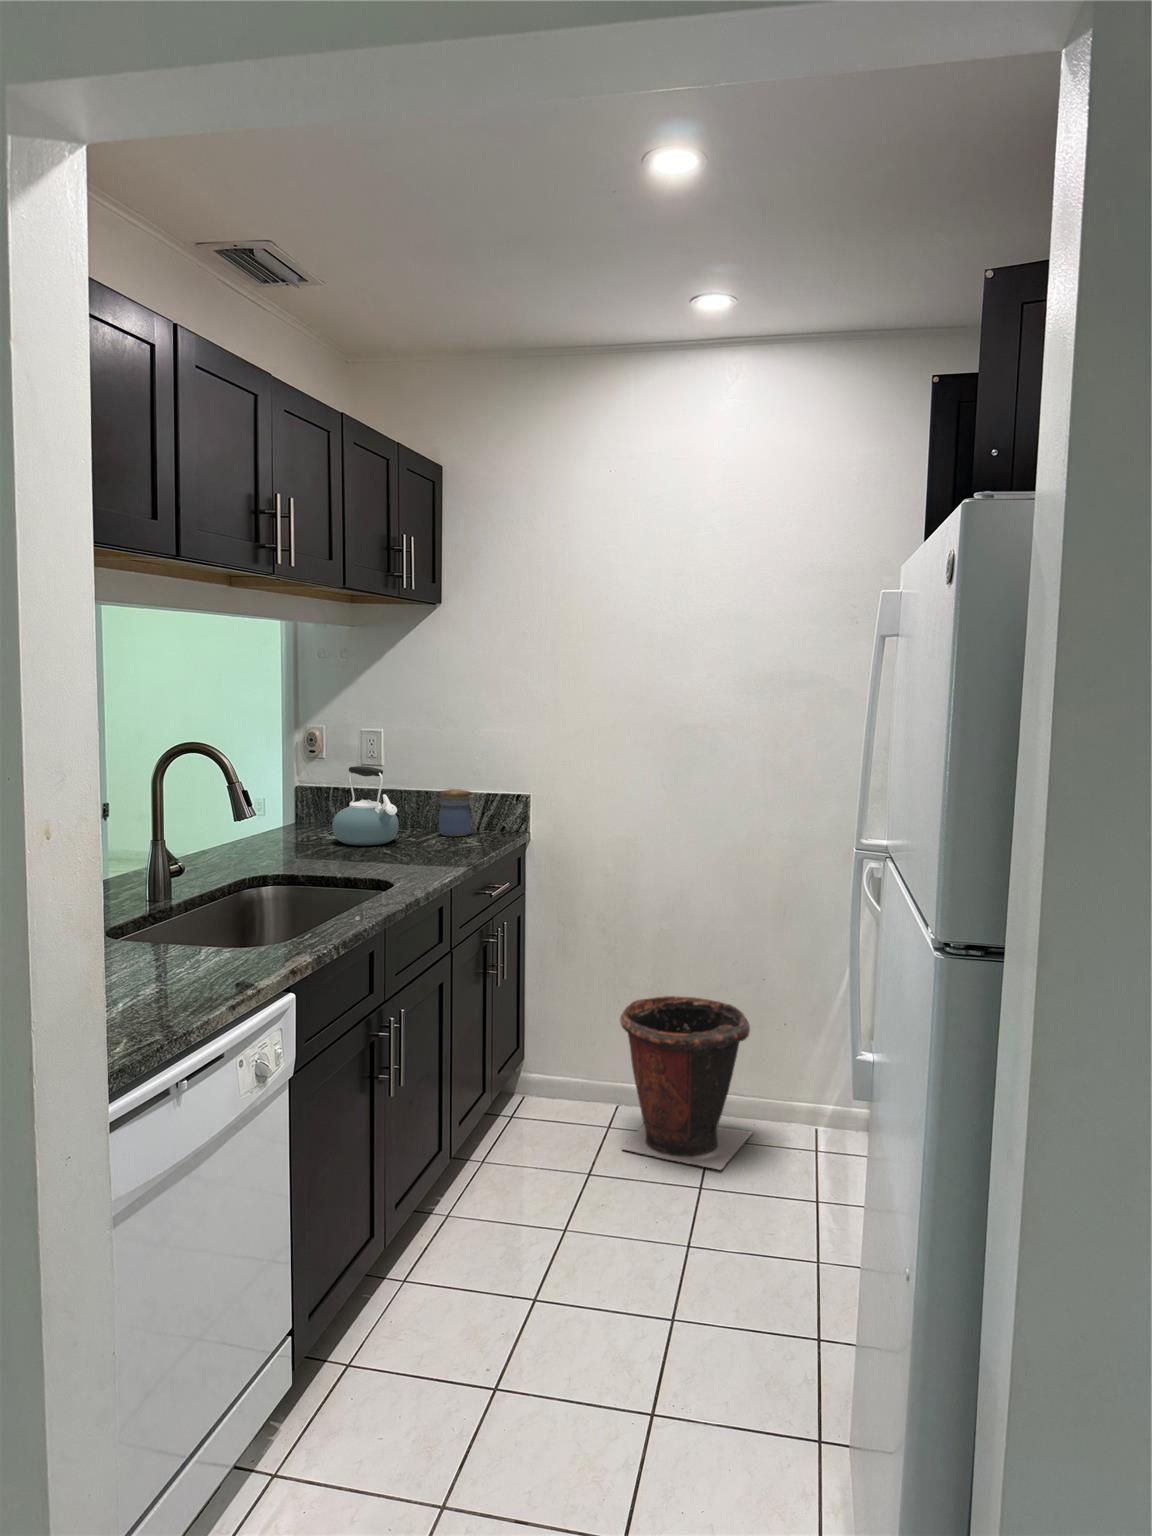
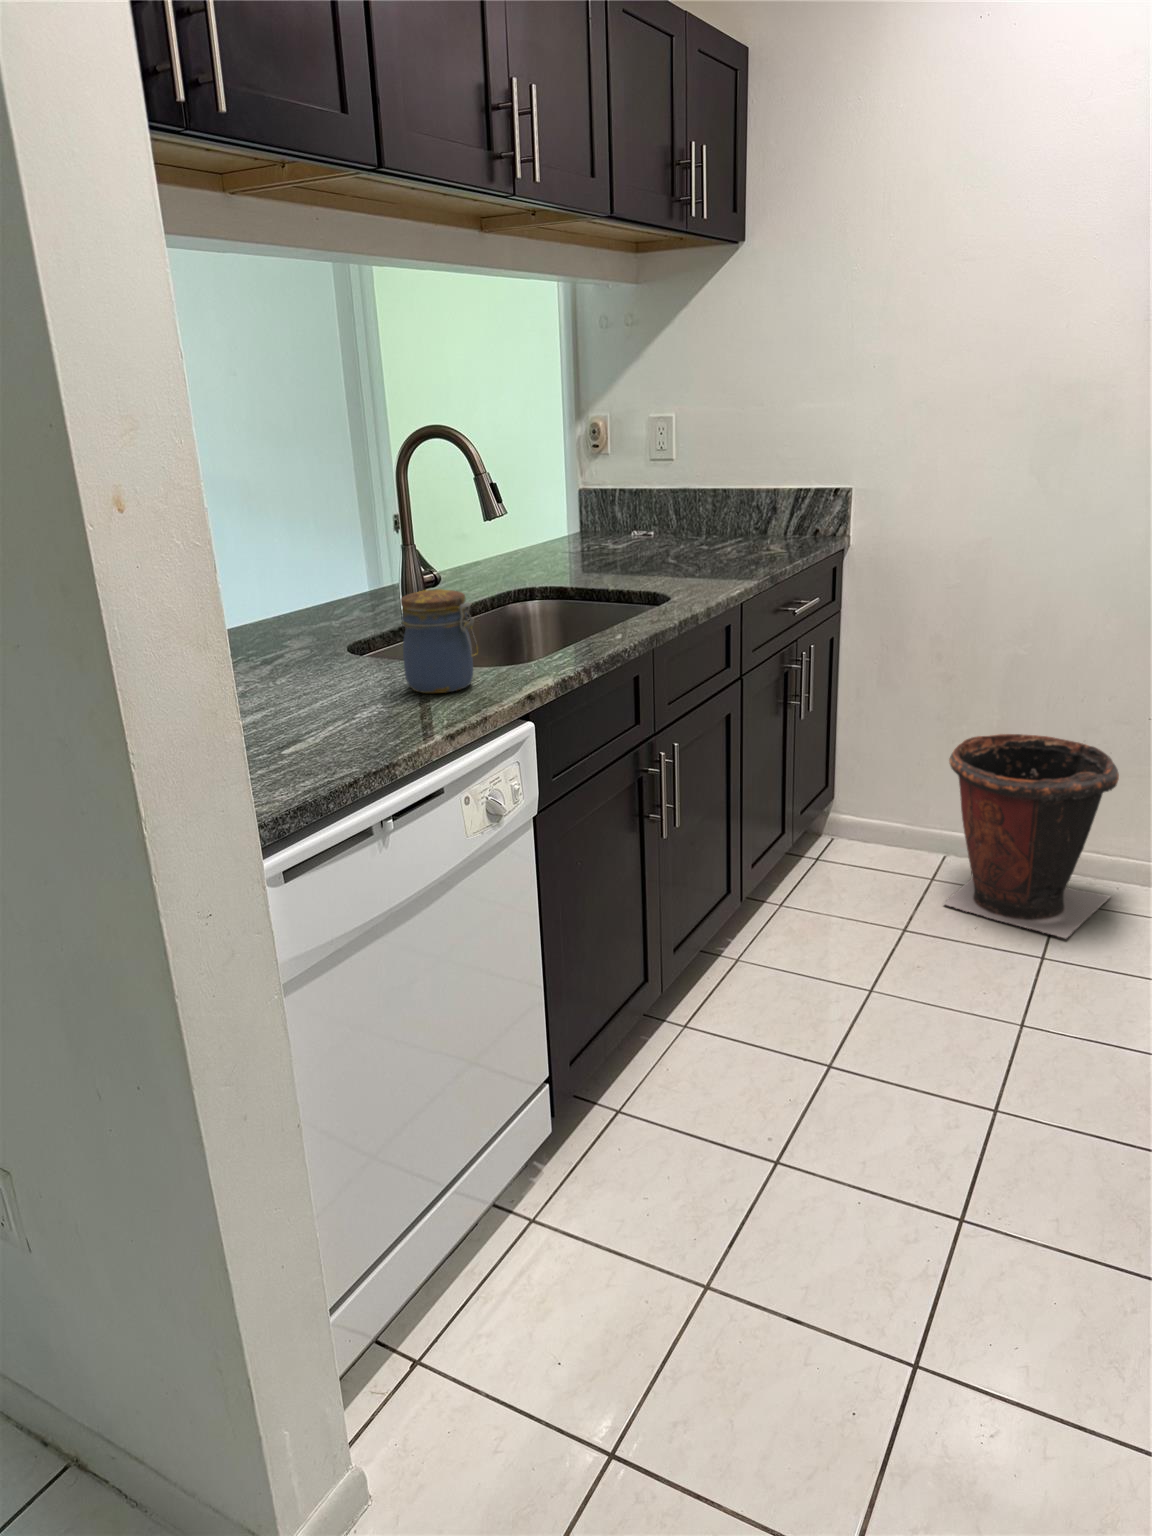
kettle: present [332,766,399,845] -> none [615,460,690,553]
jar: present [439,789,475,836] -> present [401,589,478,693]

